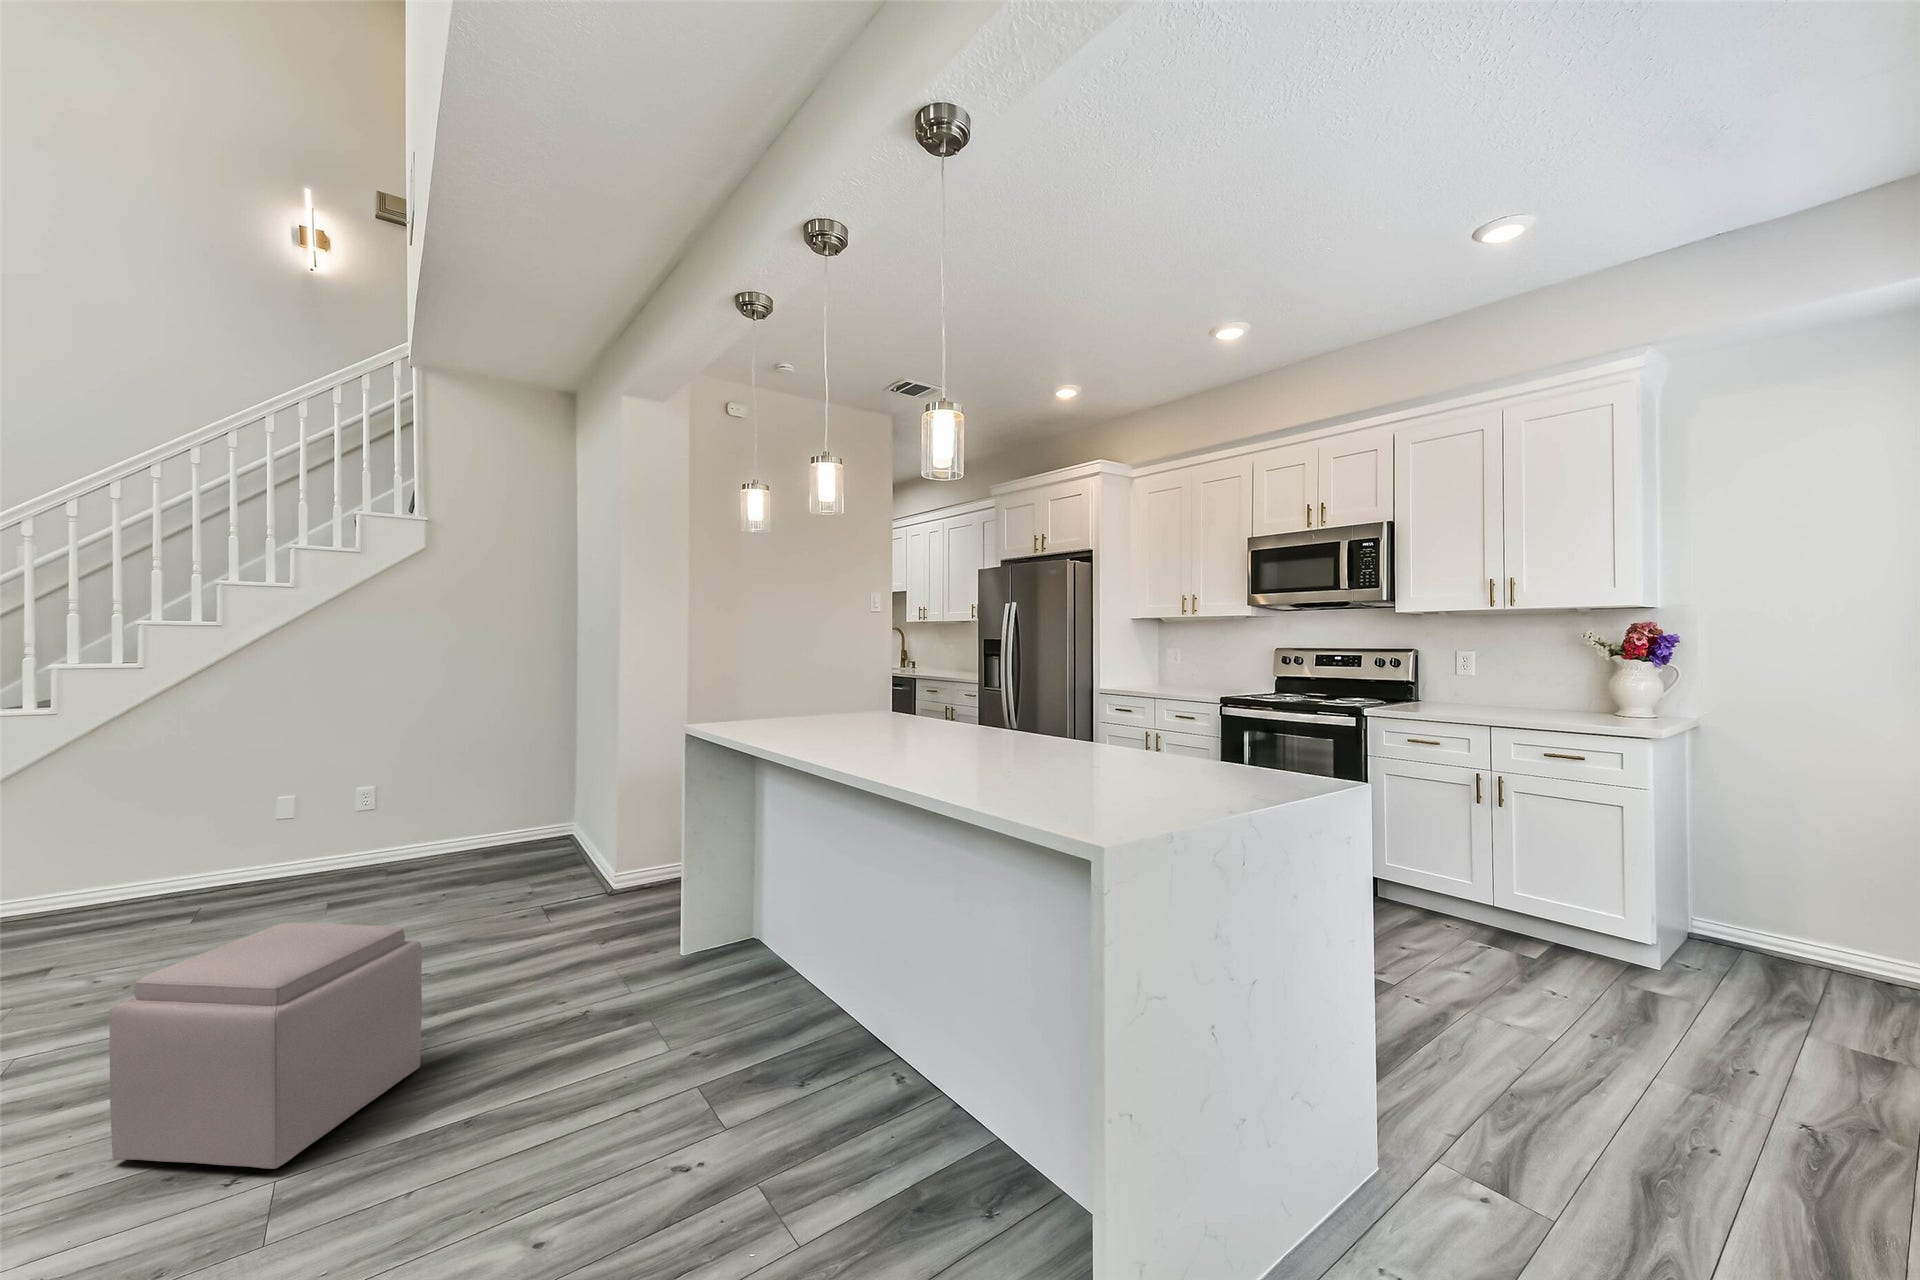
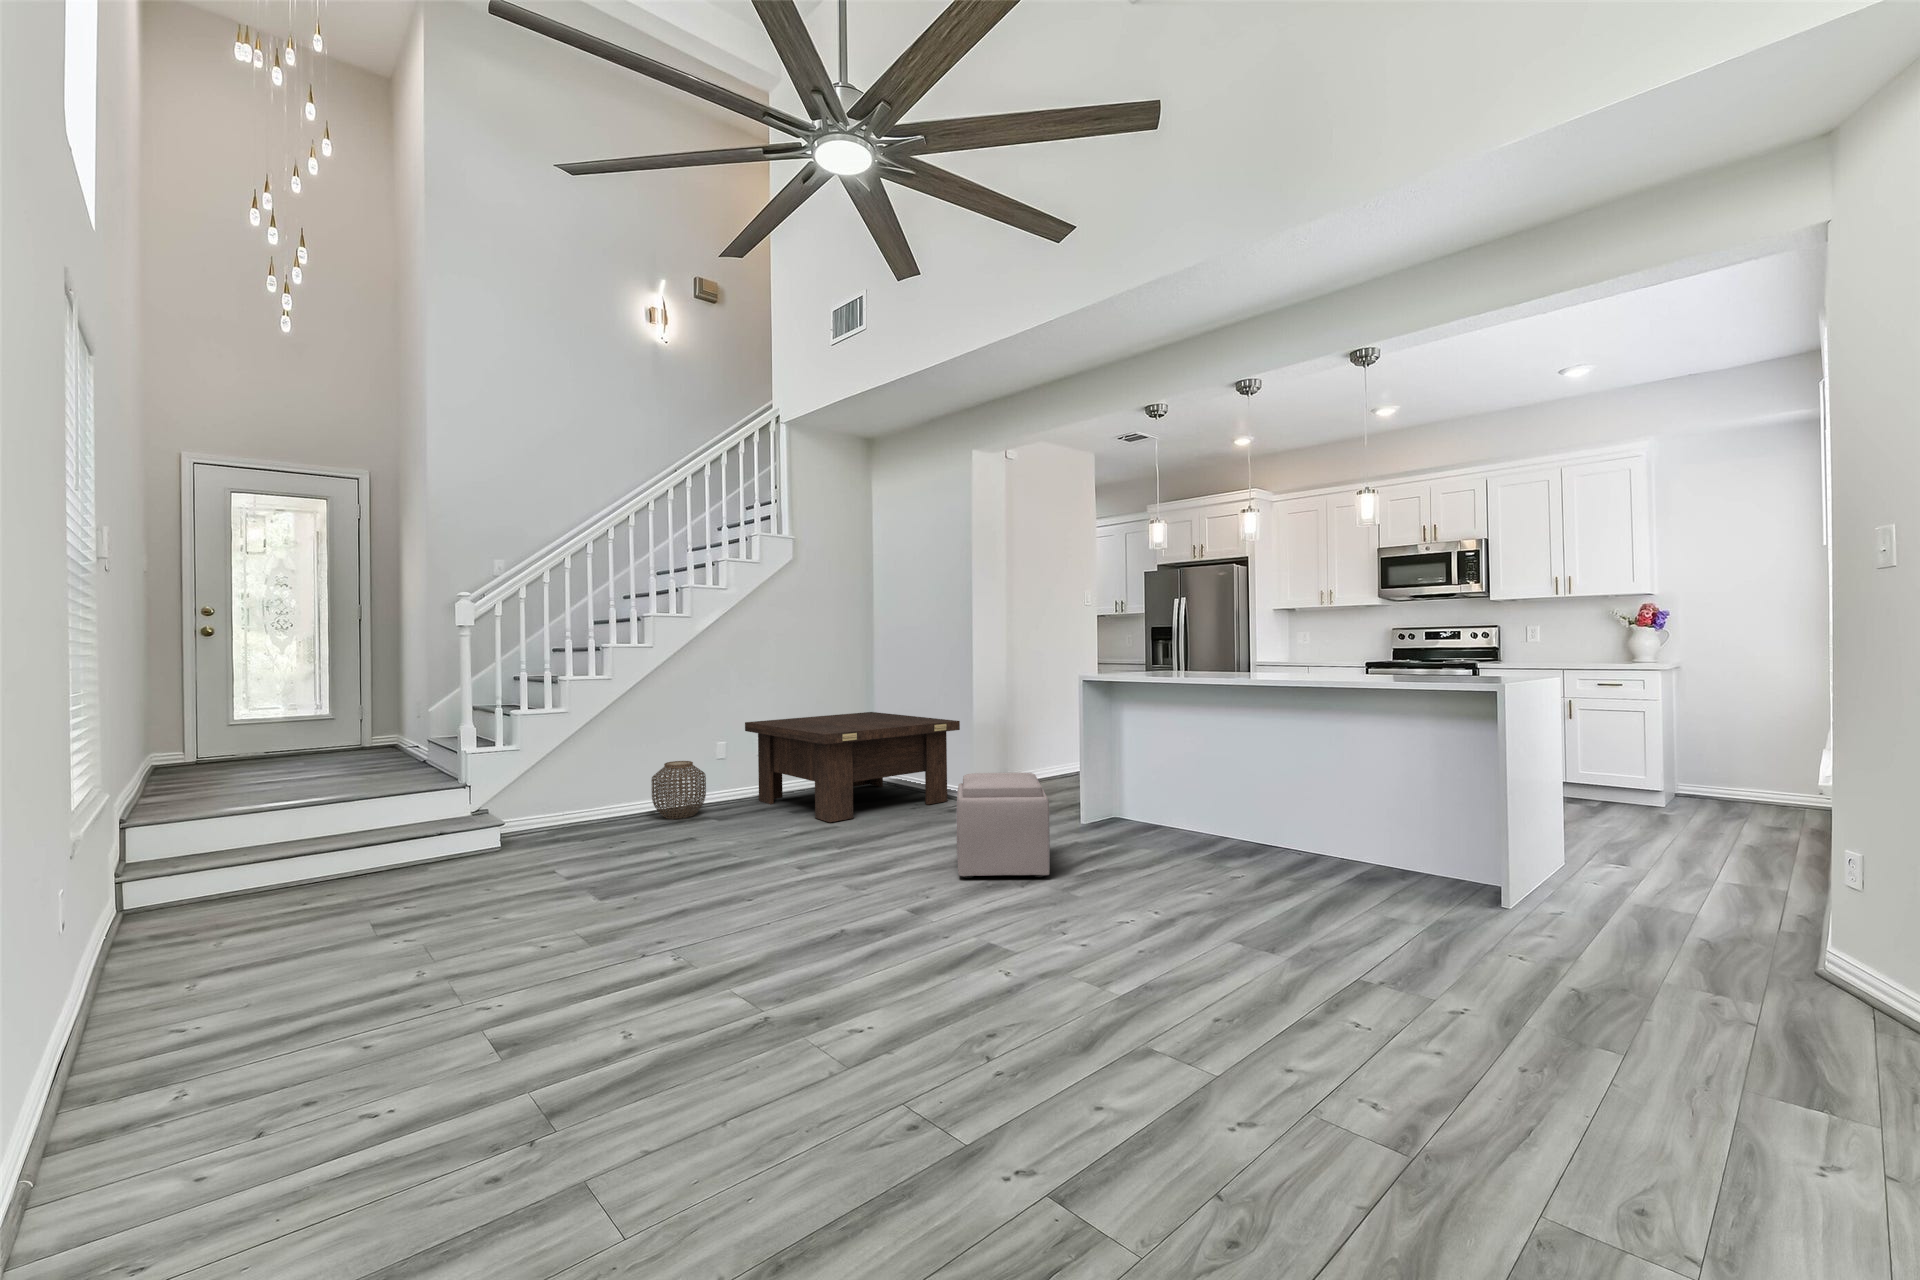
coffee table: none [255,754,564,947] -> present [745,712,960,822]
woven basket: none [62,835,175,925] -> present [651,761,706,819]

